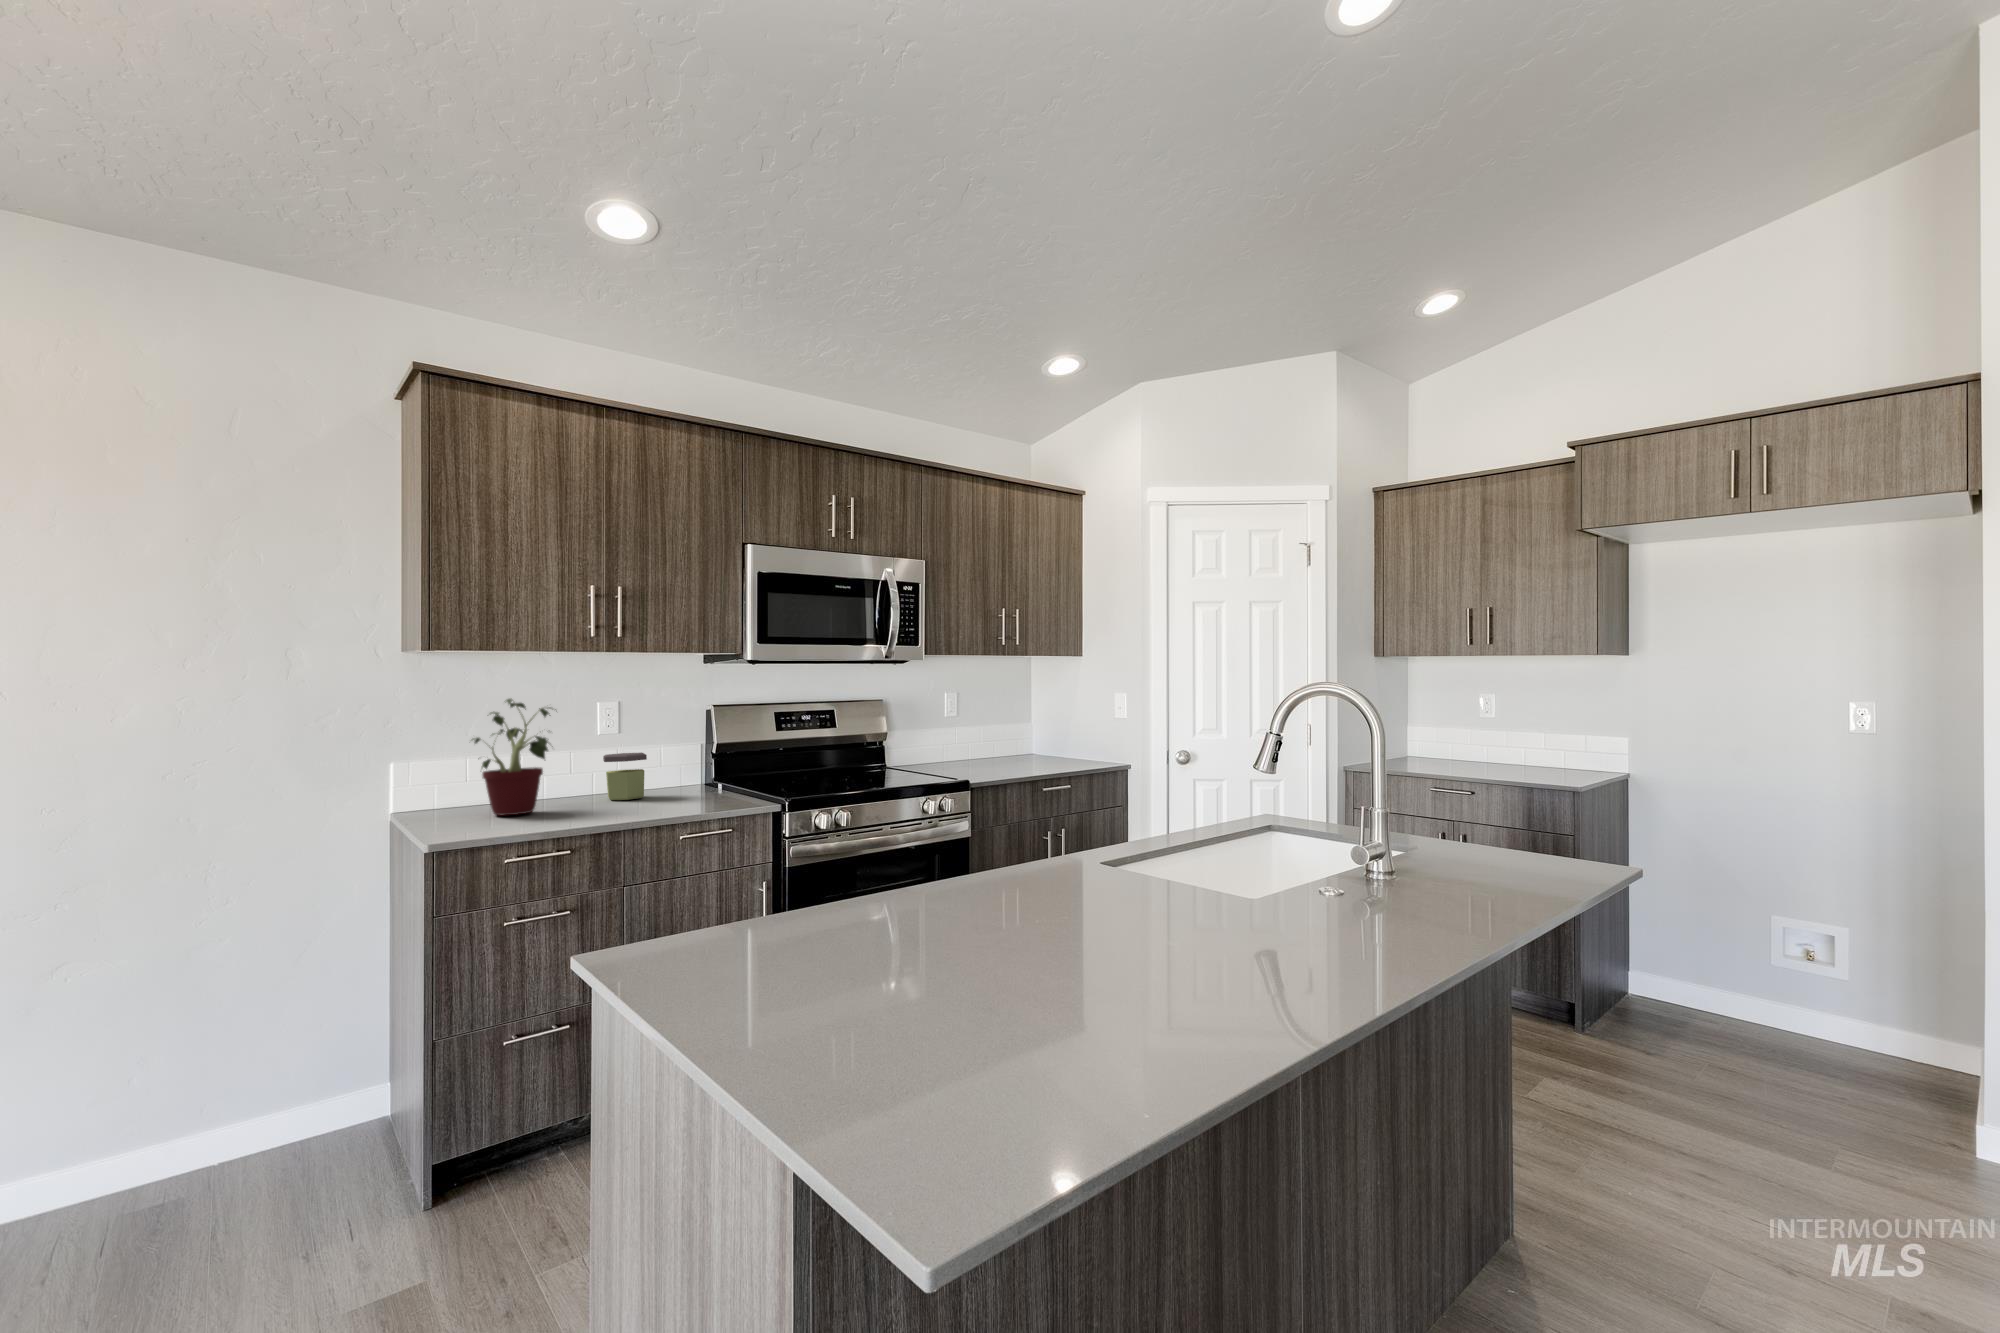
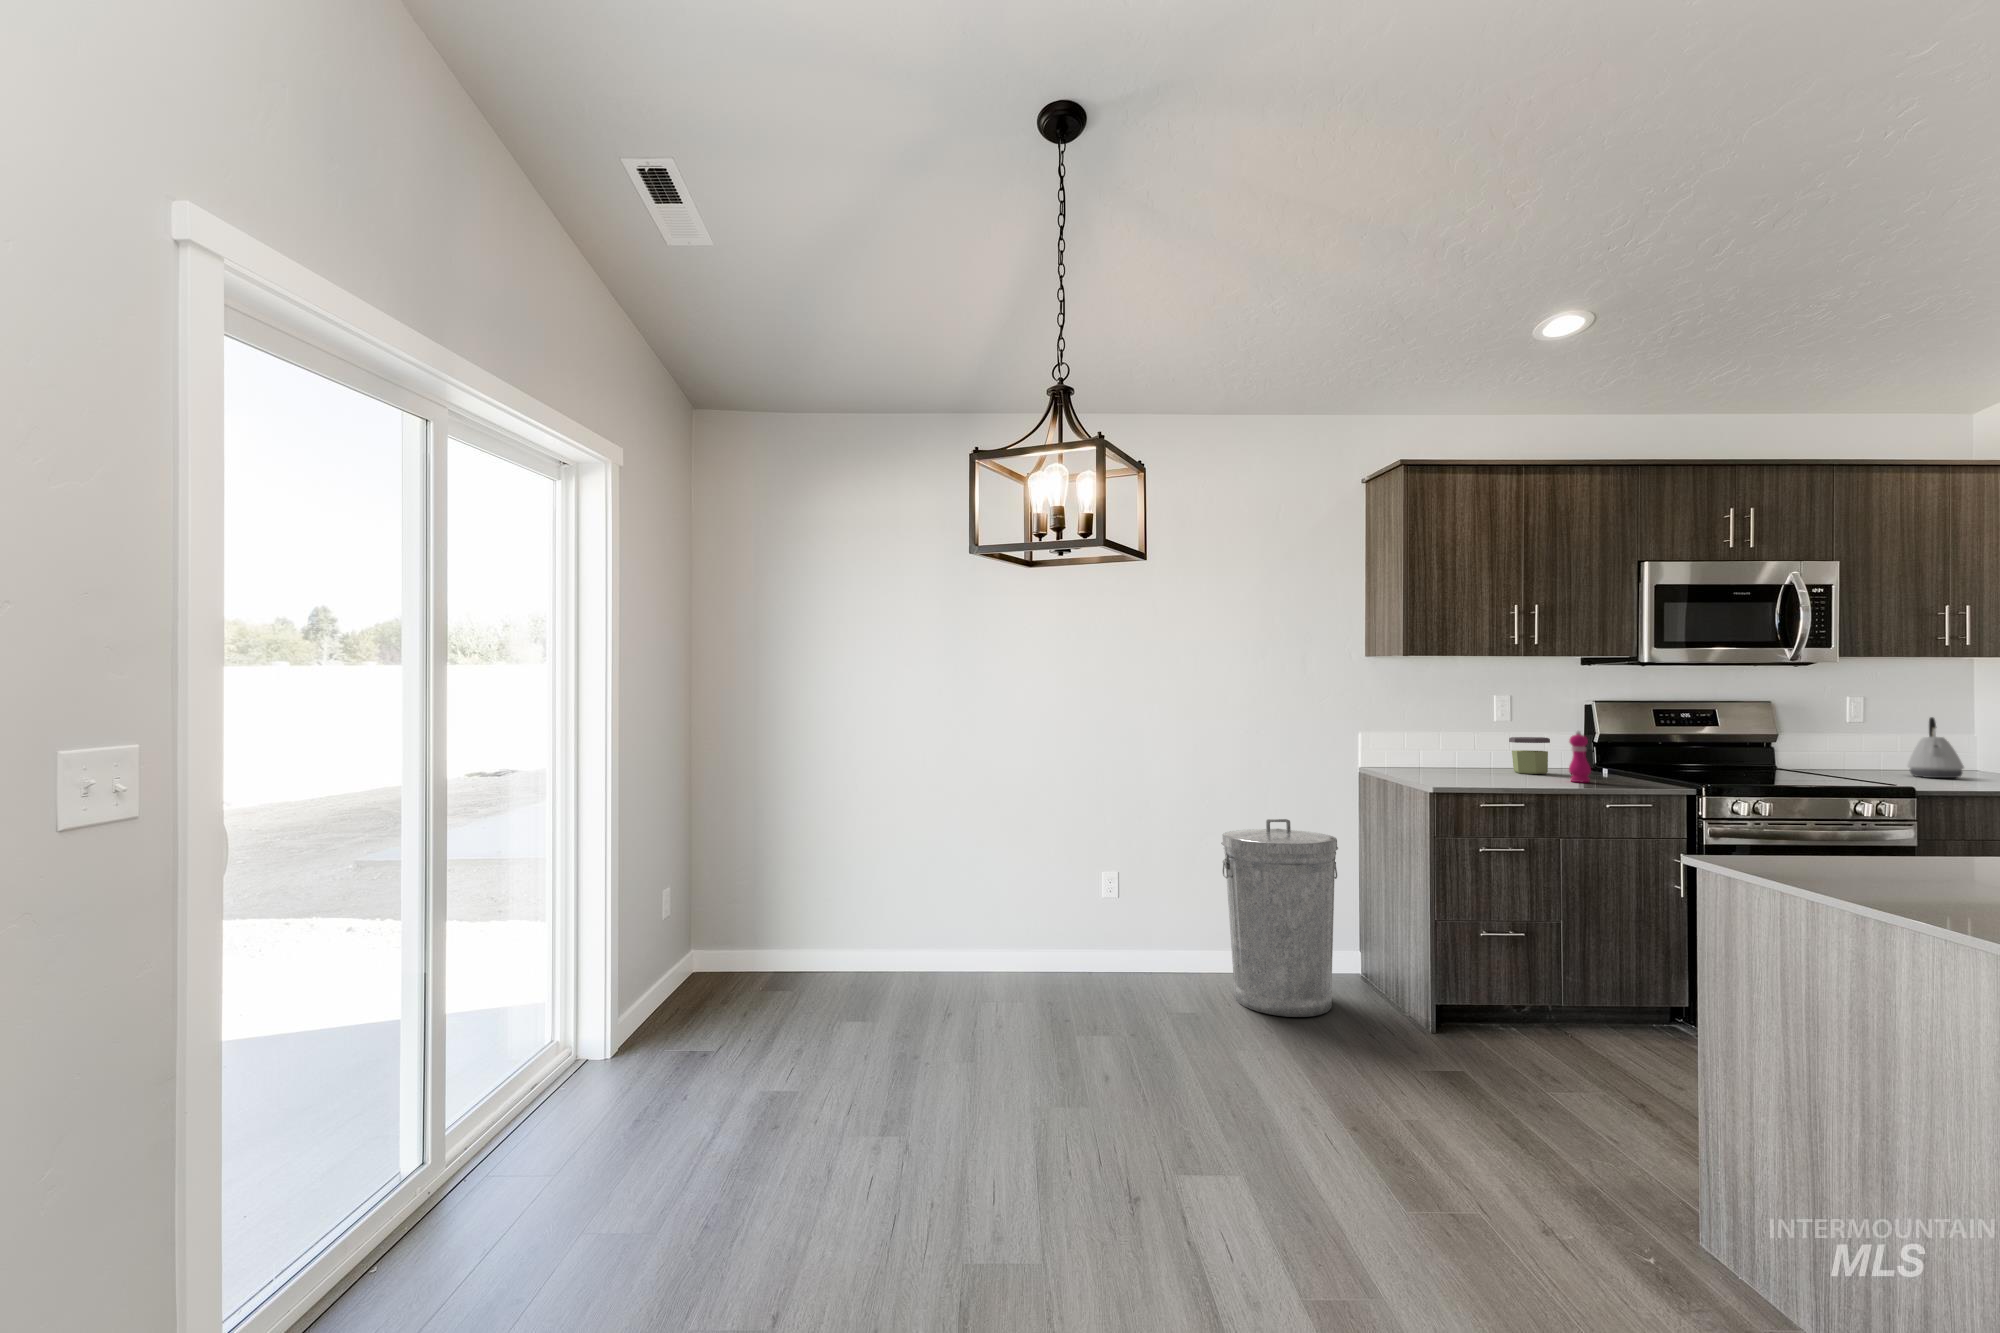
potted plant: present [472,698,556,815] -> none [1425,690,1487,776]
kettle: none [981,710,1016,766] -> present [1908,717,1964,778]
pepper mill: none [651,745,675,810] -> present [1569,731,1591,782]
trash can: none [79,913,319,1256] -> present [1221,819,1338,1017]

